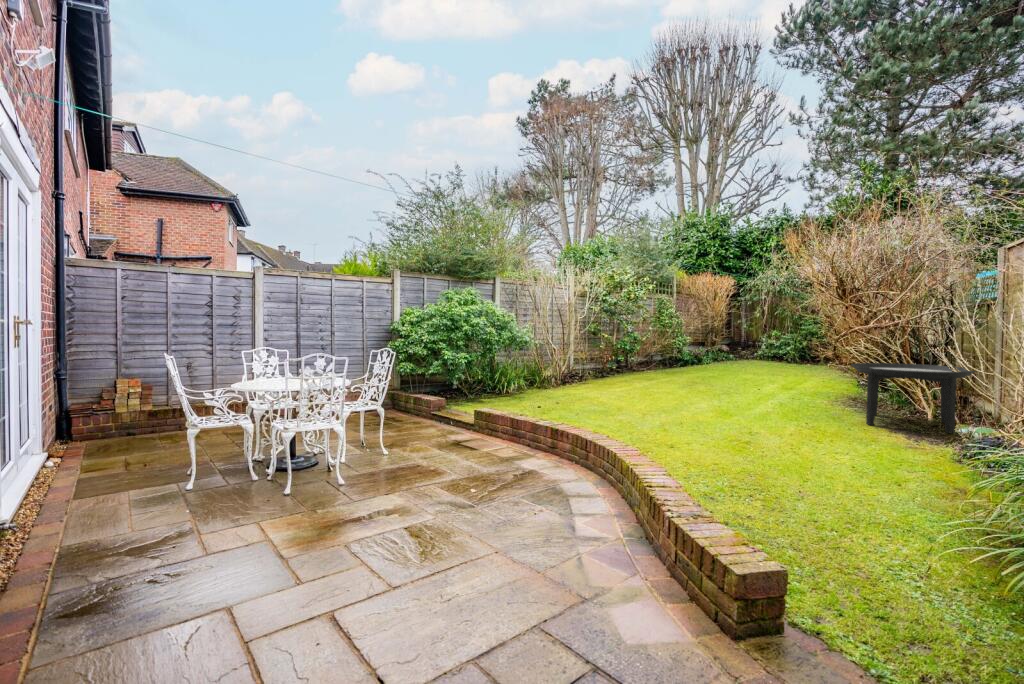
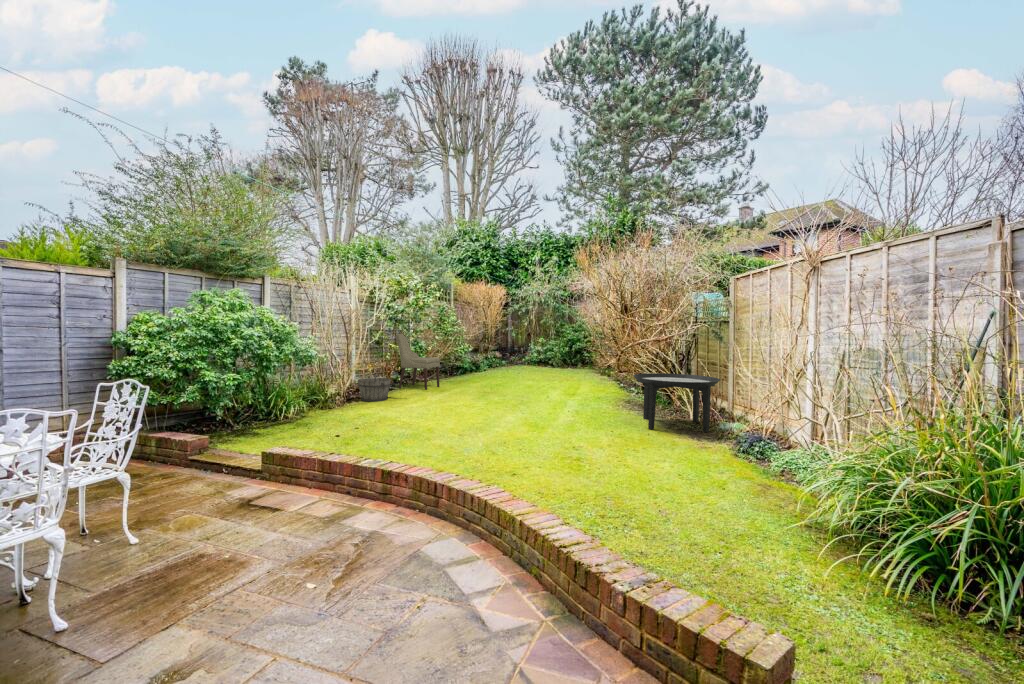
chair: none [610,325,652,378] -> present [397,334,440,390]
wooden bucket: none [571,359,600,385] -> present [358,372,391,401]

